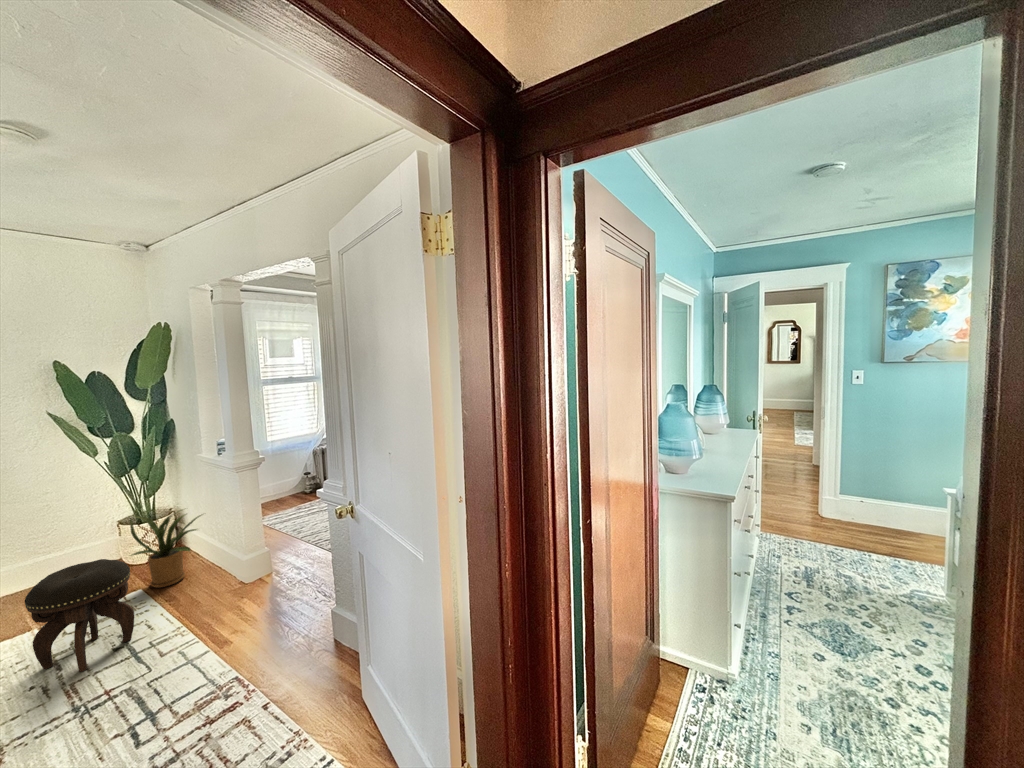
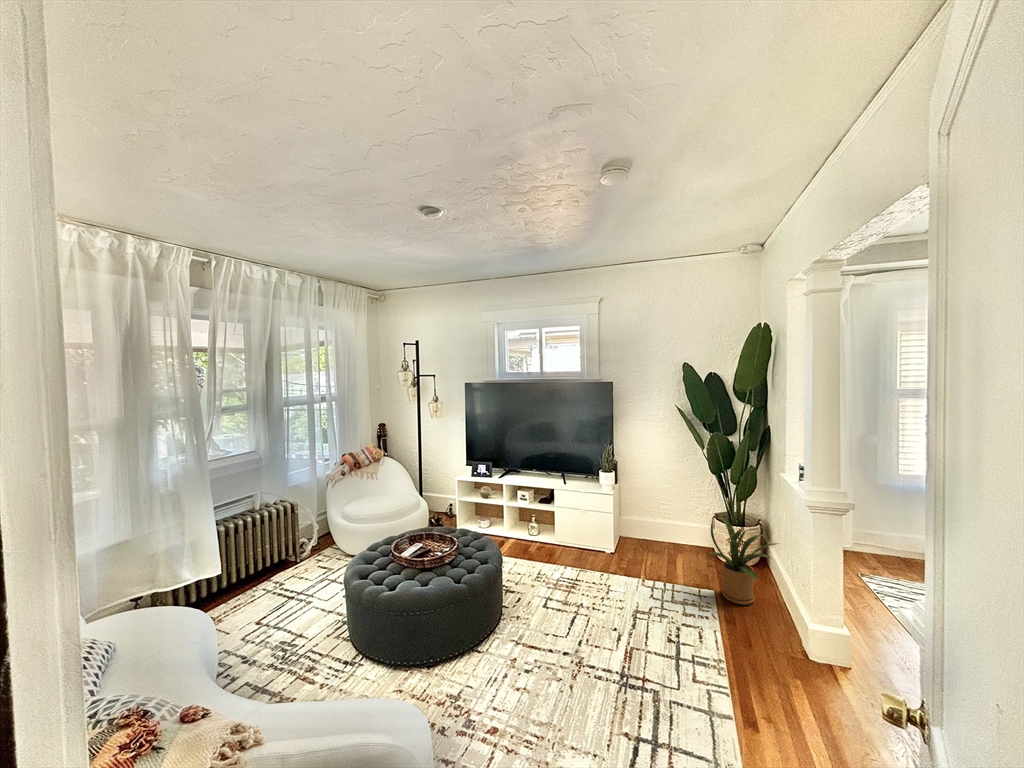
footstool: present [25,559,134,672] -> none [621,541,689,641]

